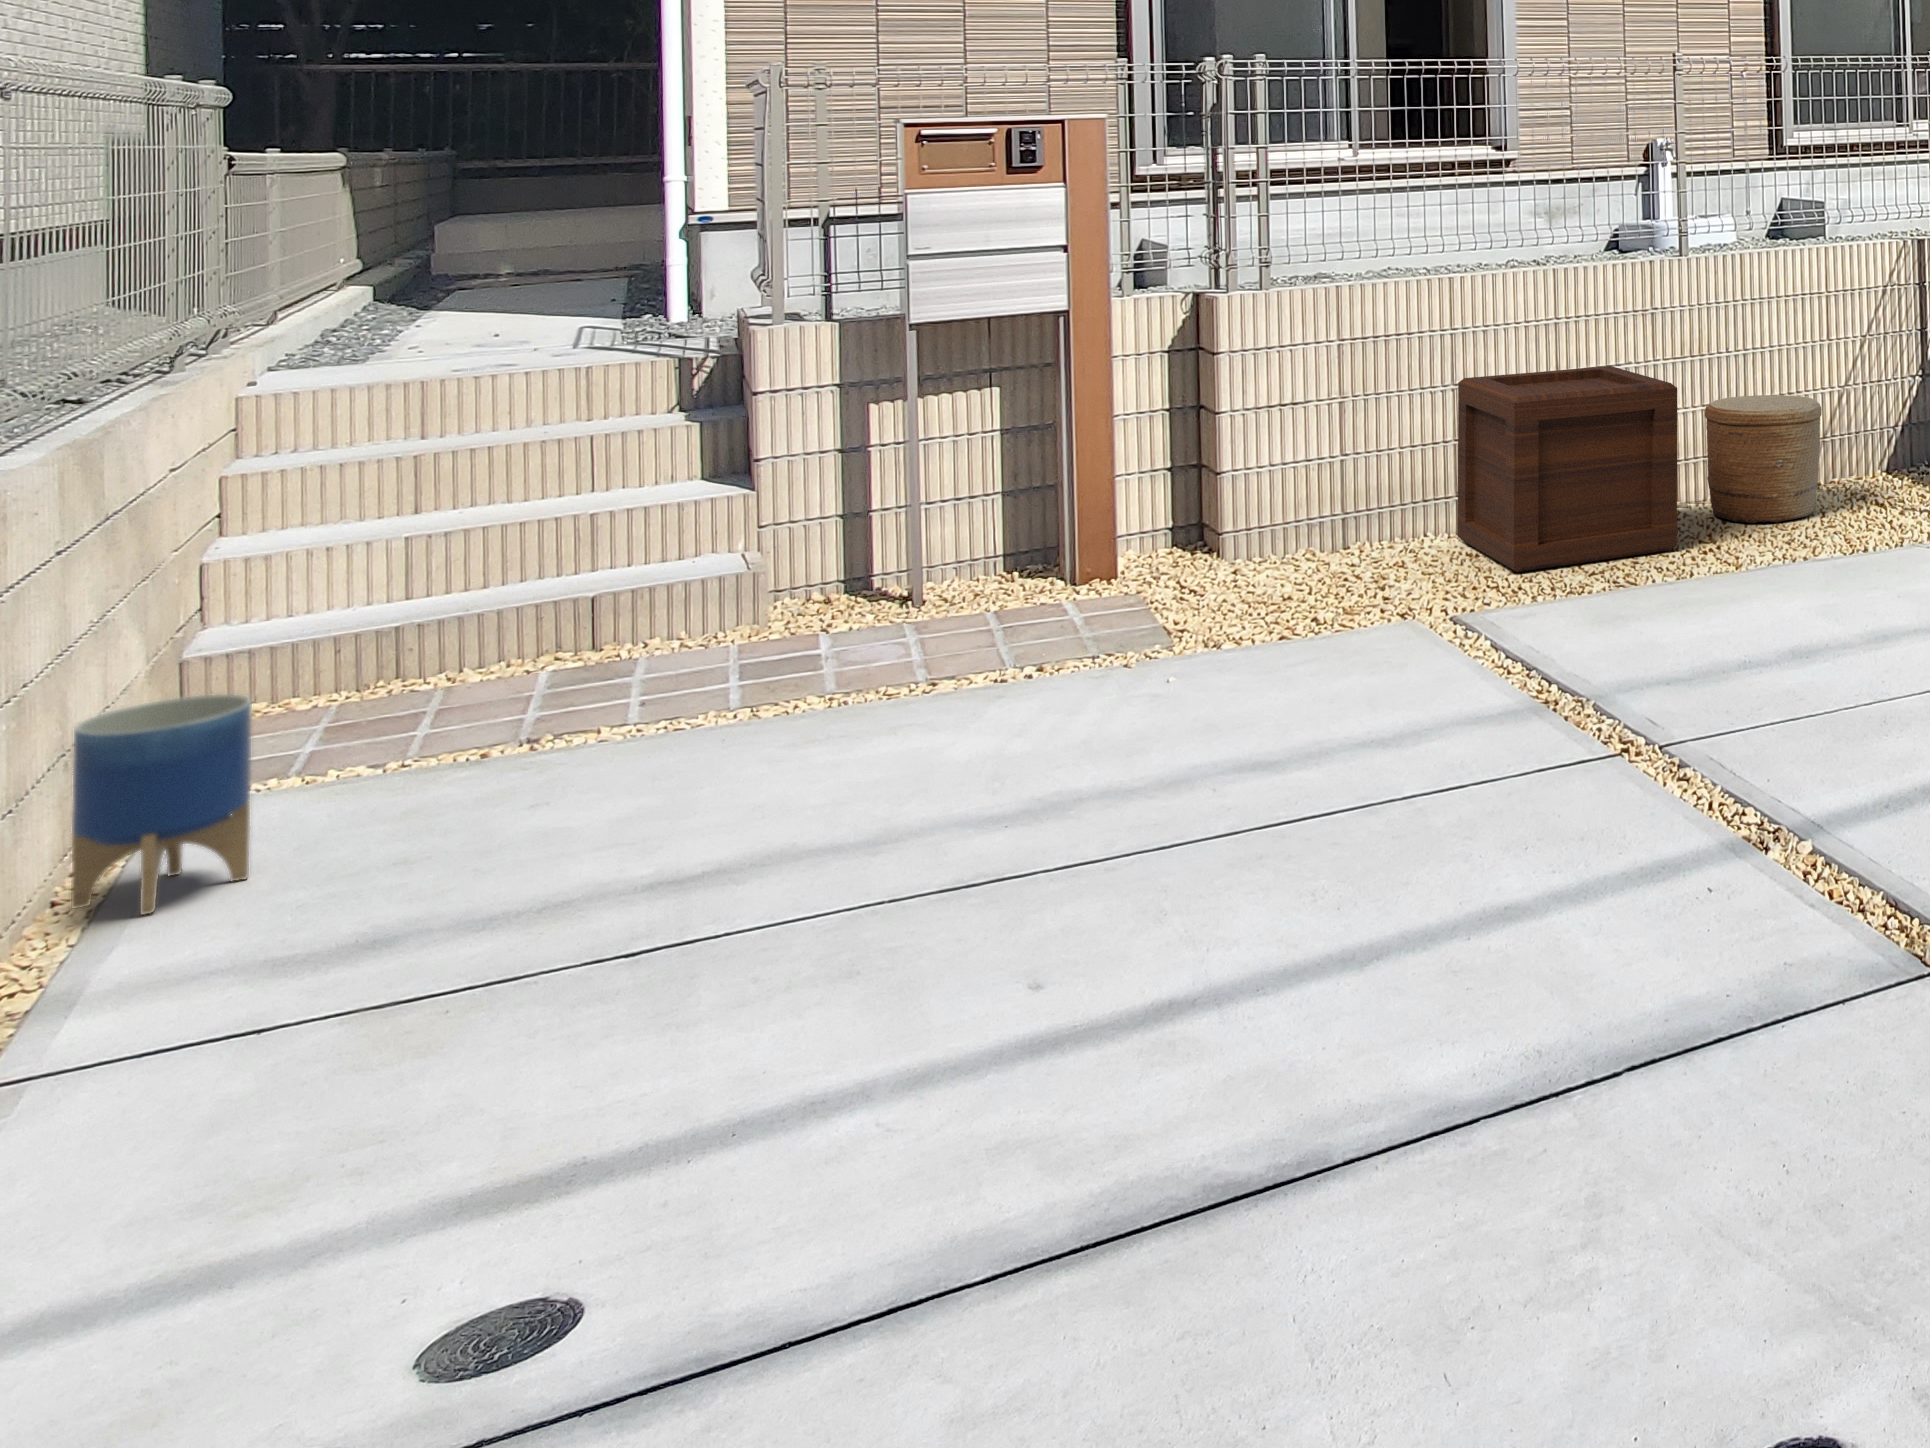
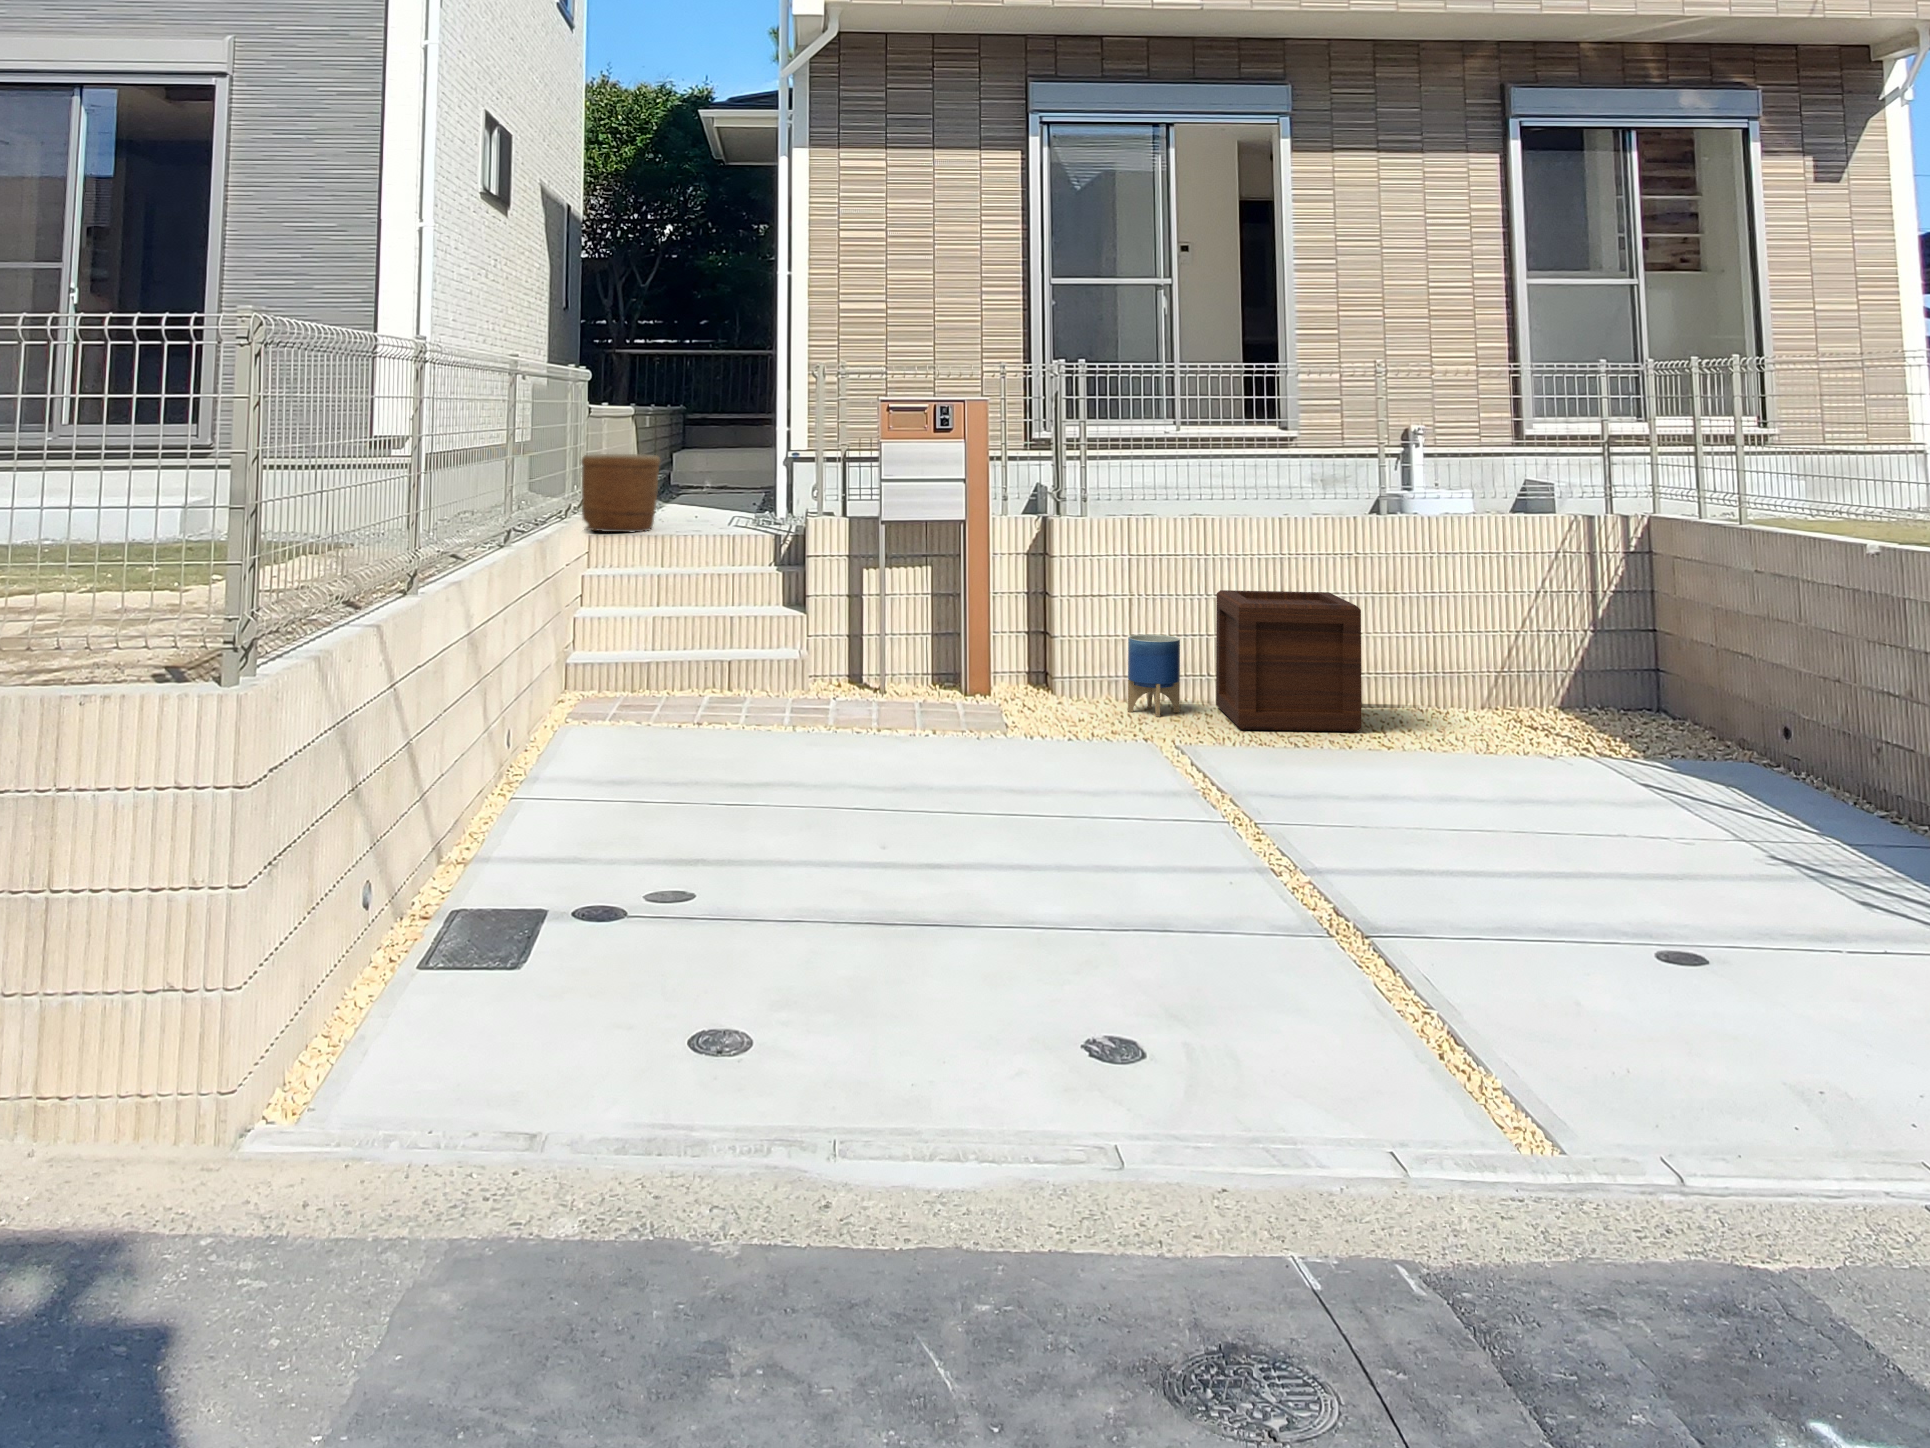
woven basket: present [1705,395,1822,523] -> present [581,454,660,532]
planter: present [71,694,252,914] -> present [1128,635,1180,717]

